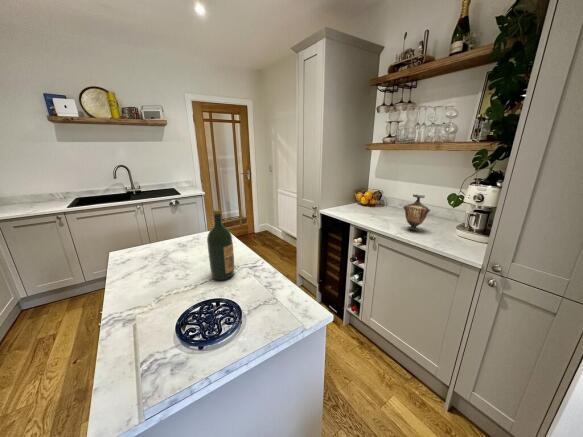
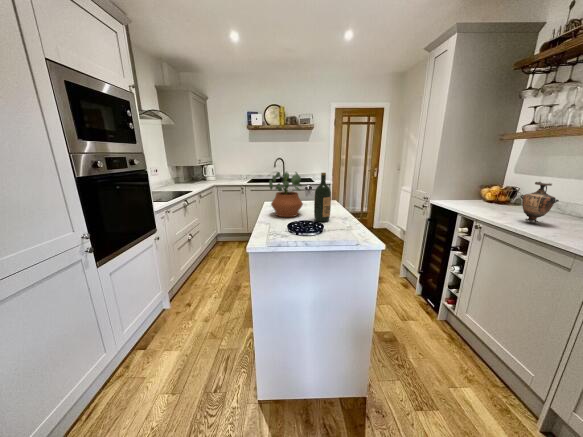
potted plant: none [120,209,187,284] -> present [269,172,303,217]

